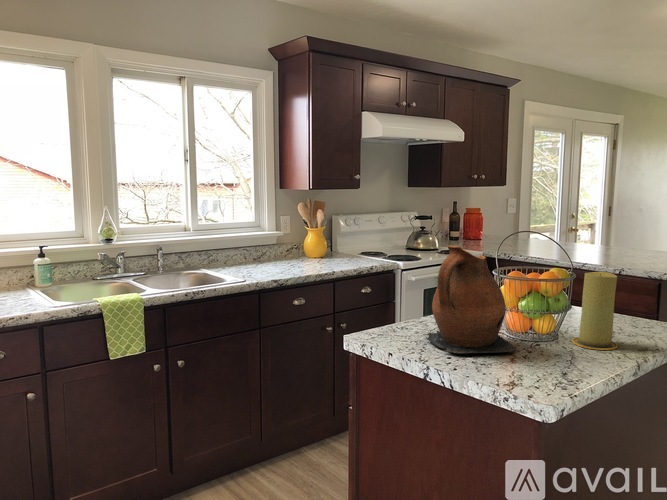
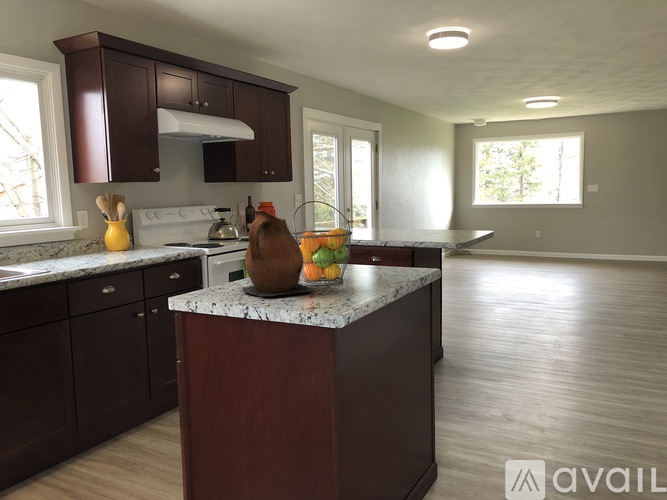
candle: present [572,272,617,350] -> none [353,227,385,285]

